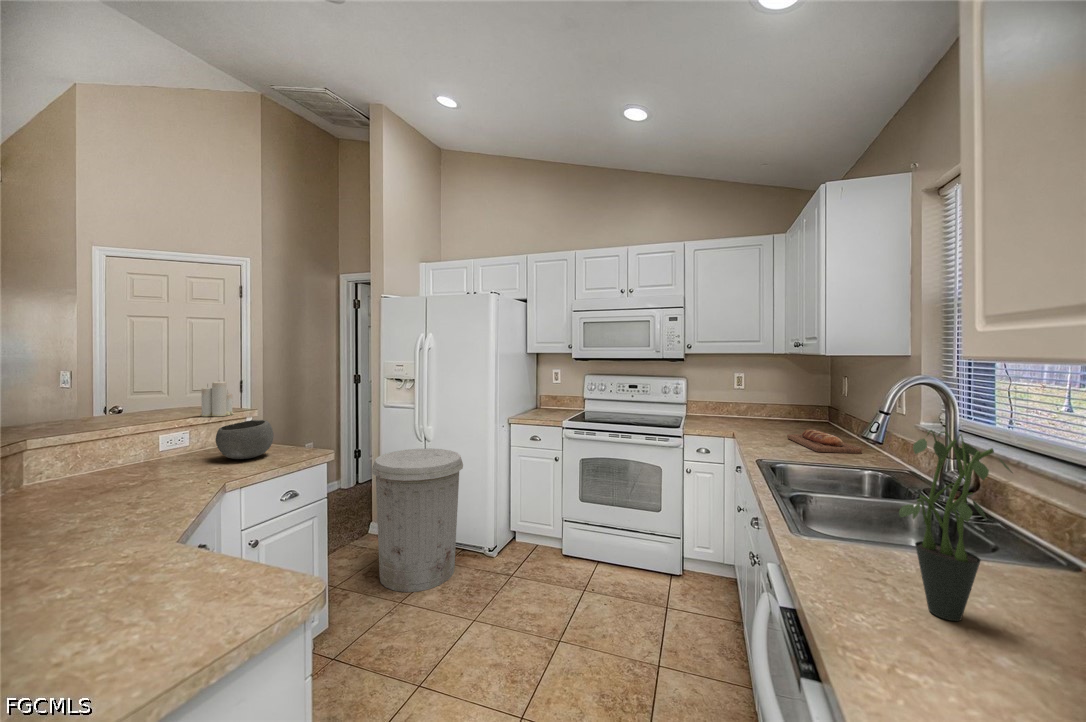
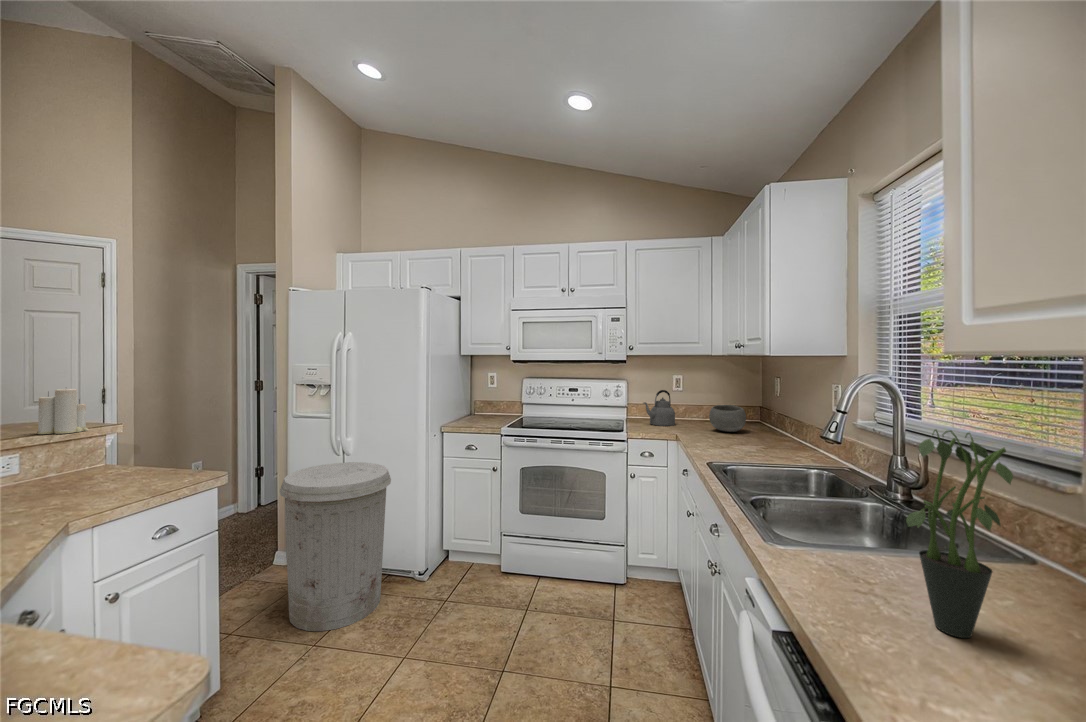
kettle: none [703,388,737,424] -> present [643,390,675,426]
bowl: present [215,420,273,459] -> present [709,405,746,432]
bread loaf: present [787,430,862,454] -> none [727,430,799,452]

